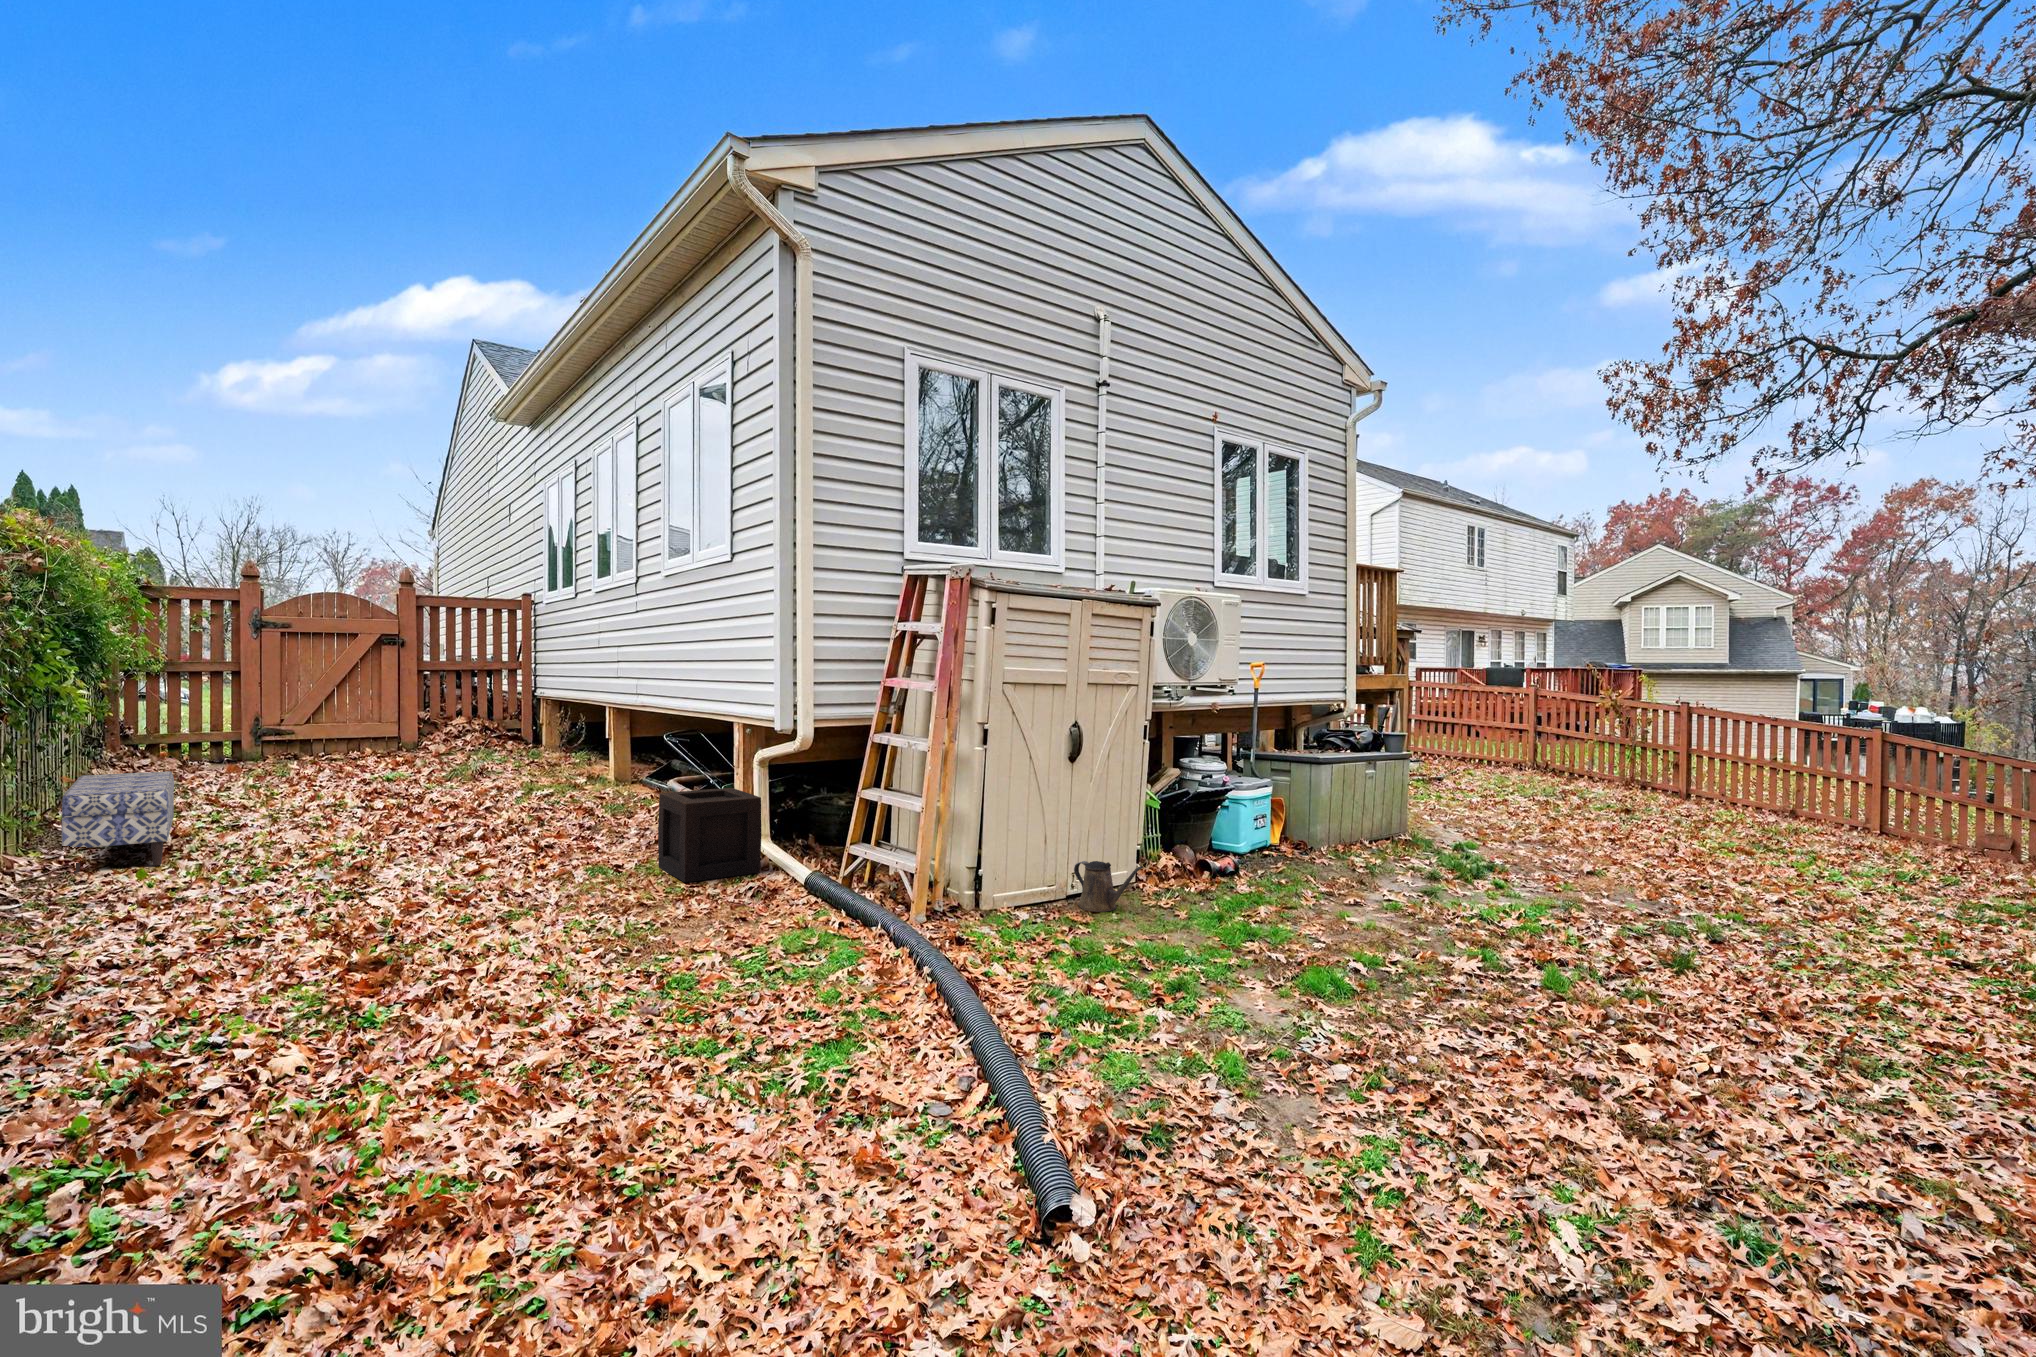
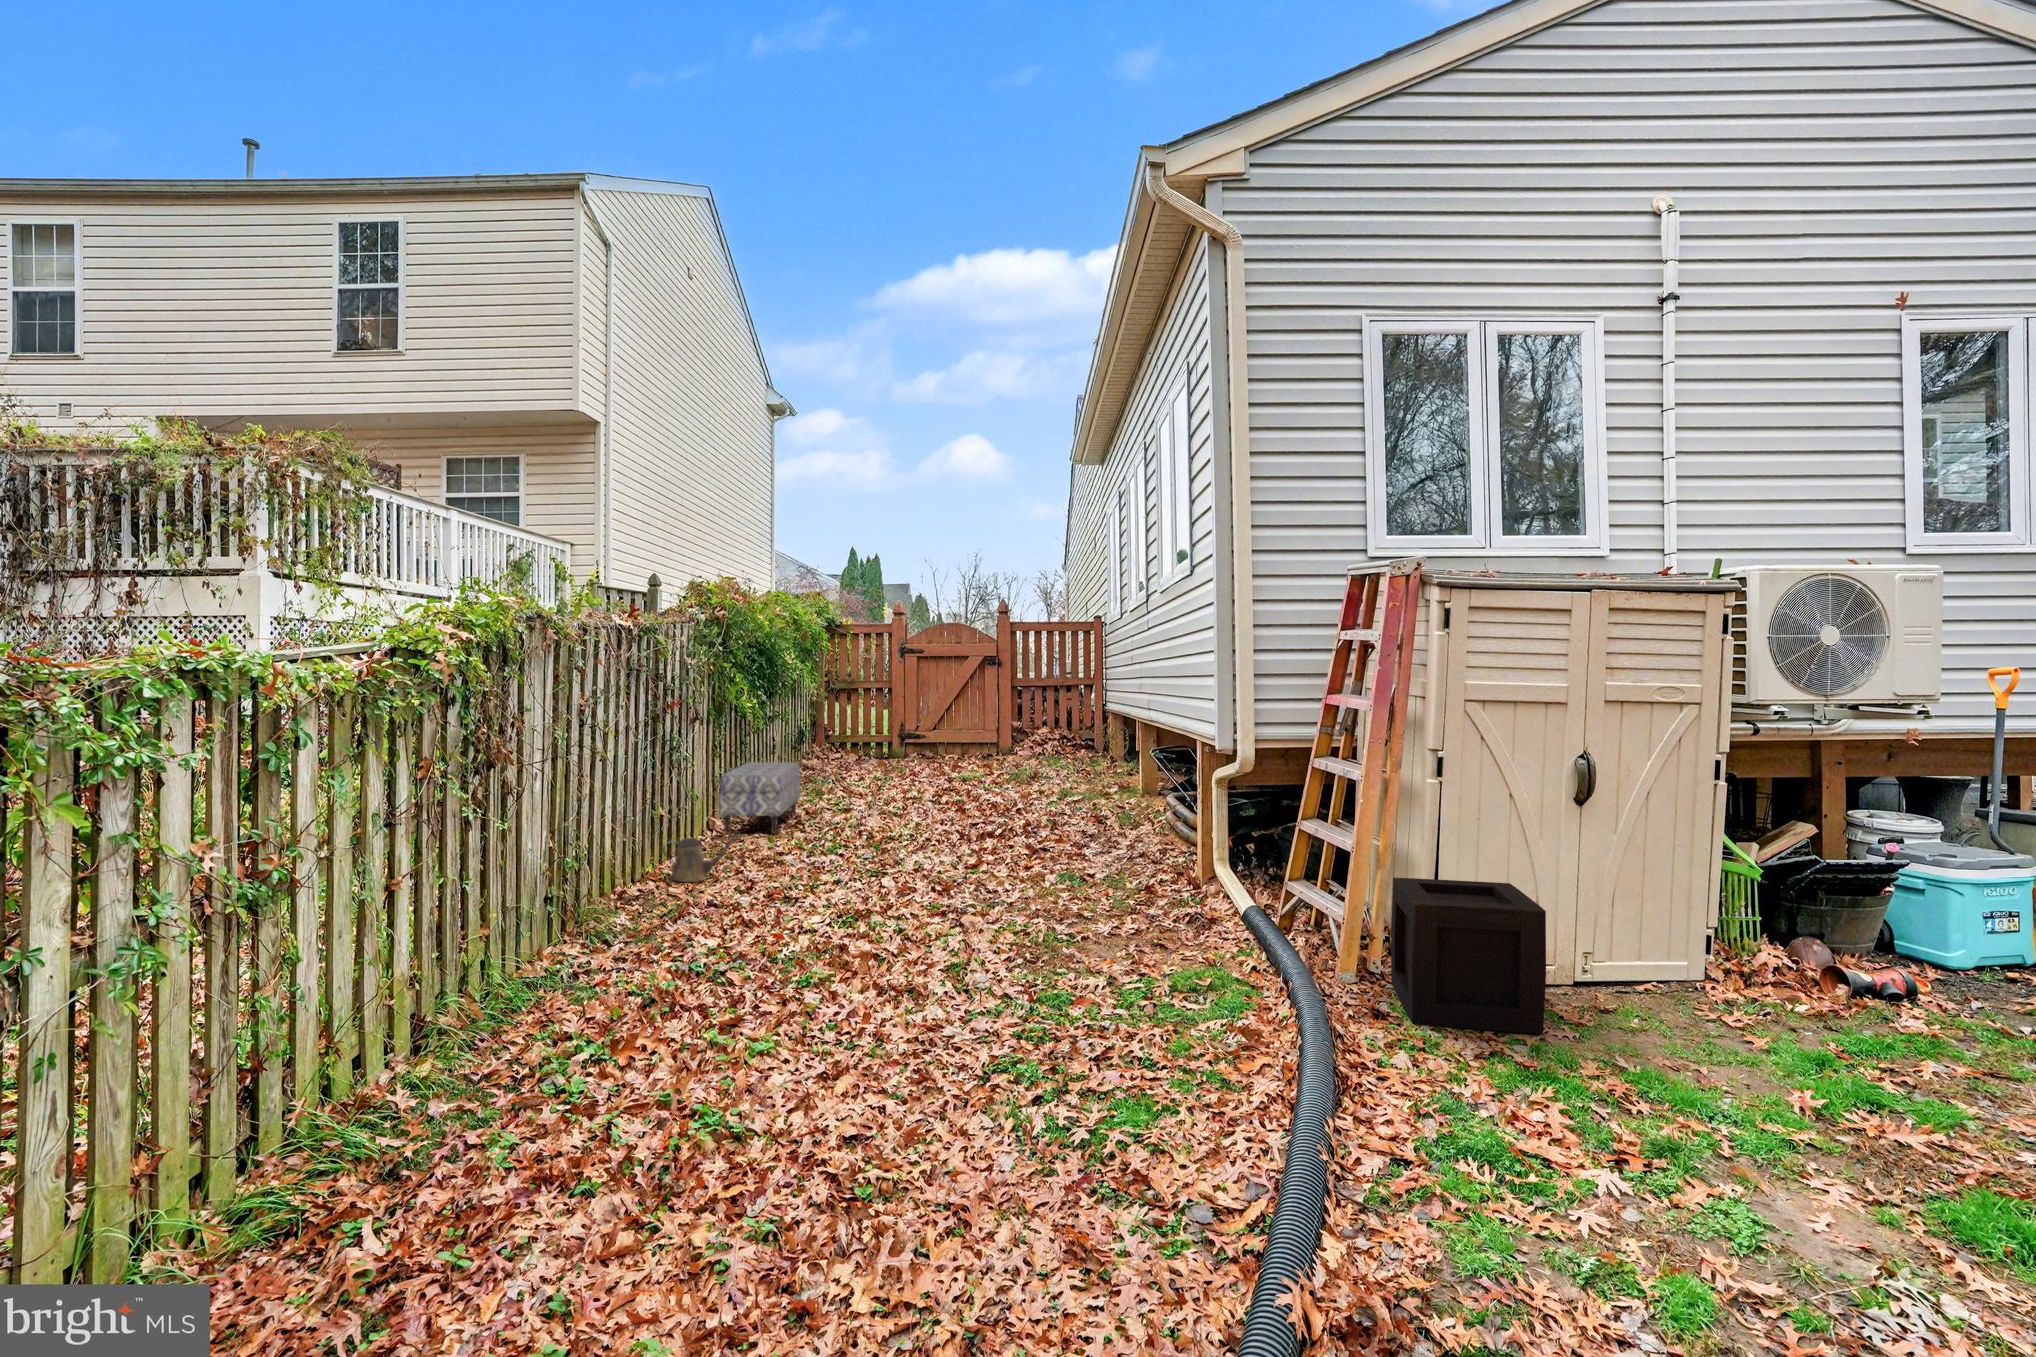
wooden crate: present [658,788,762,882] -> present [1391,878,1546,1034]
watering can: present [1074,861,1143,912] -> present [662,834,740,882]

